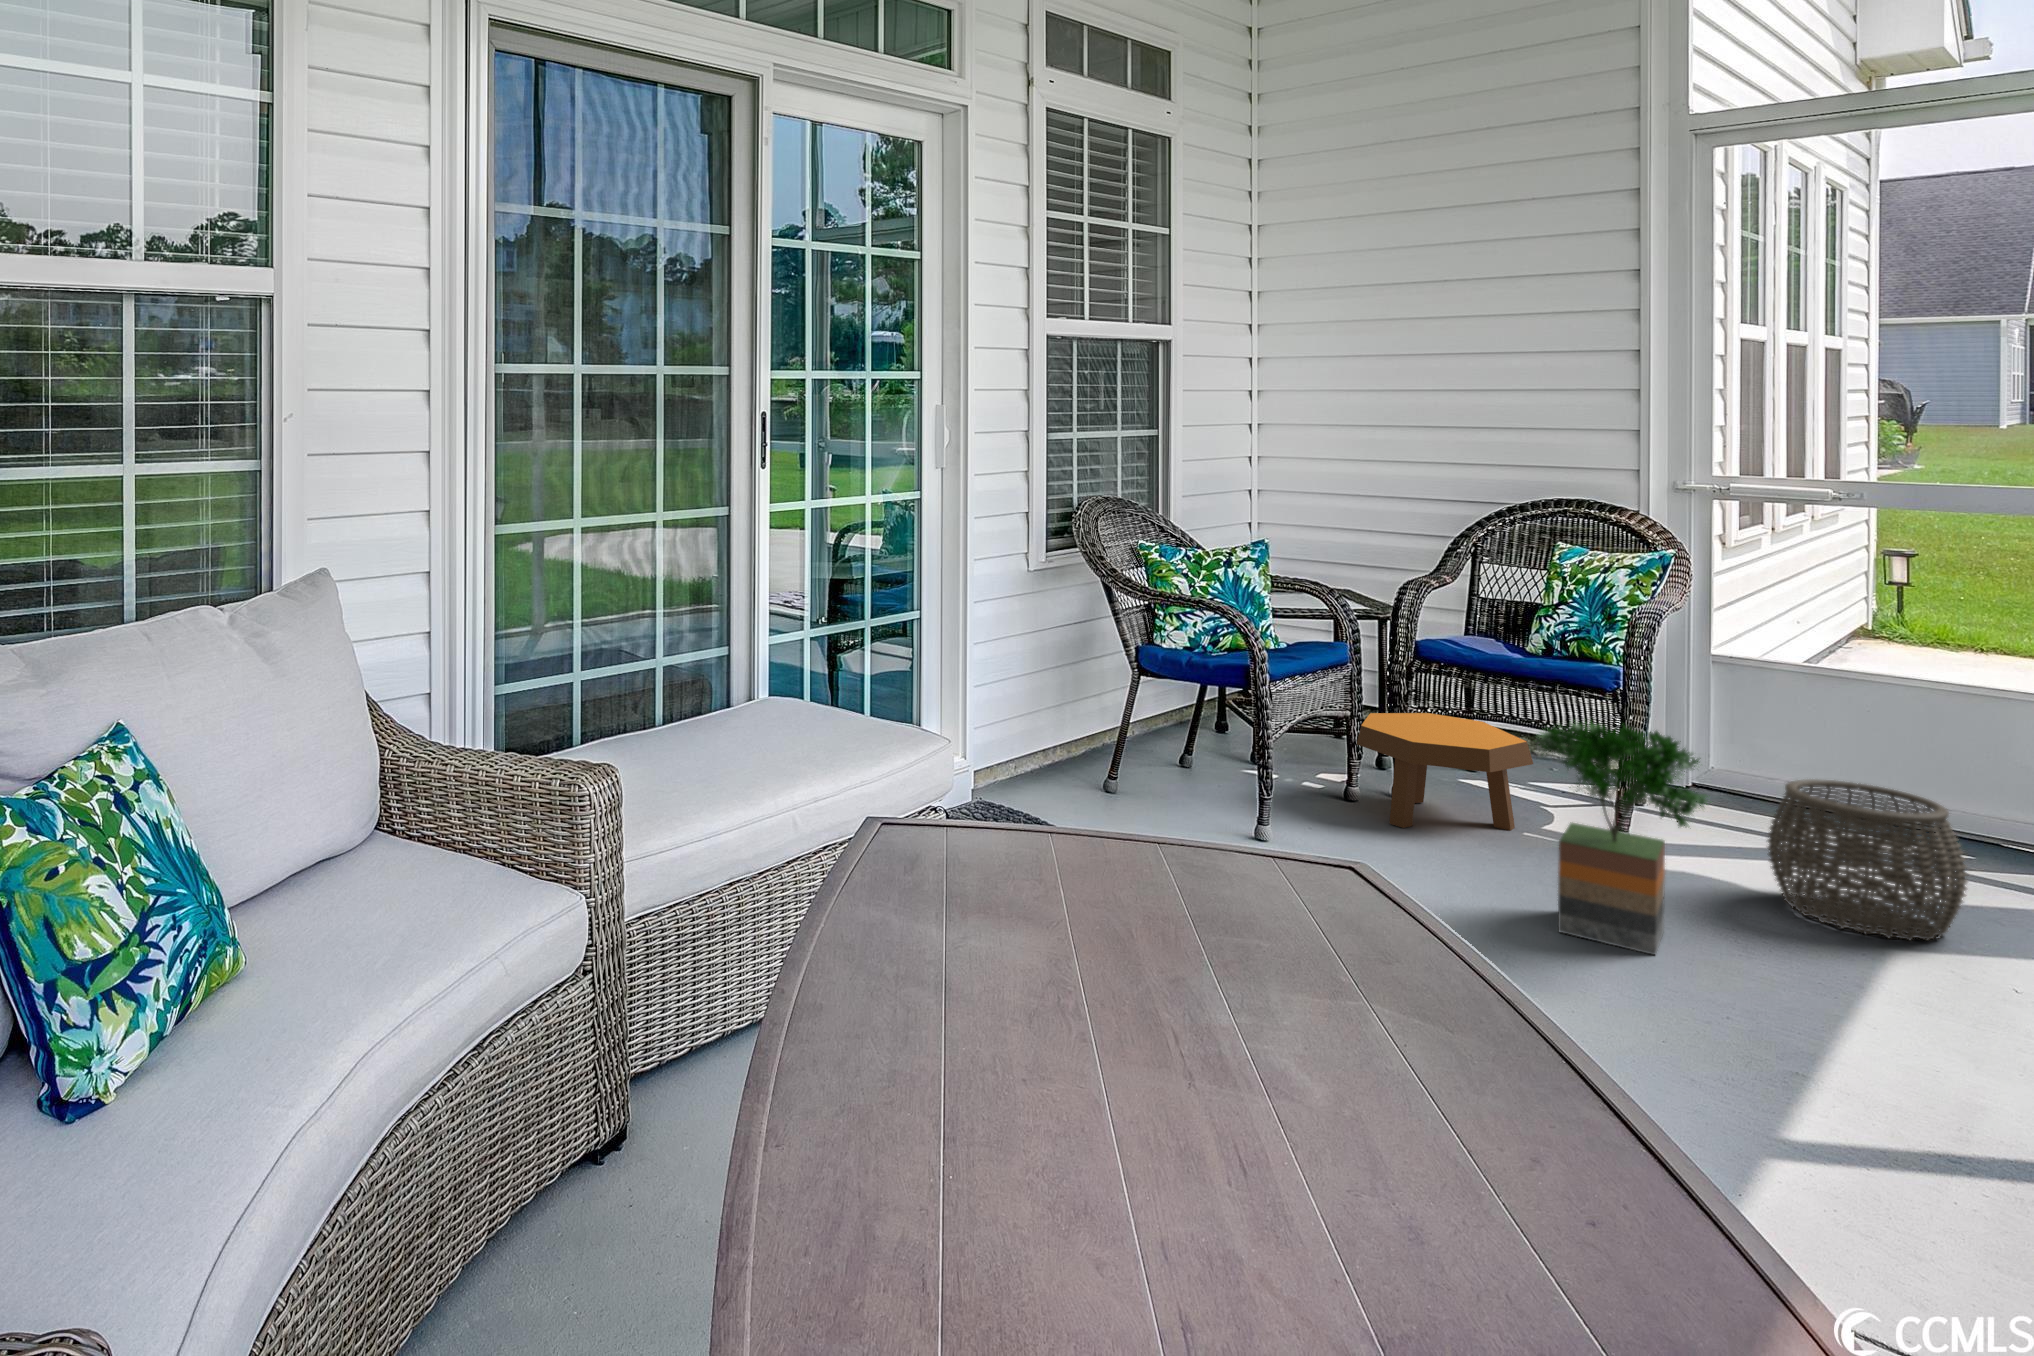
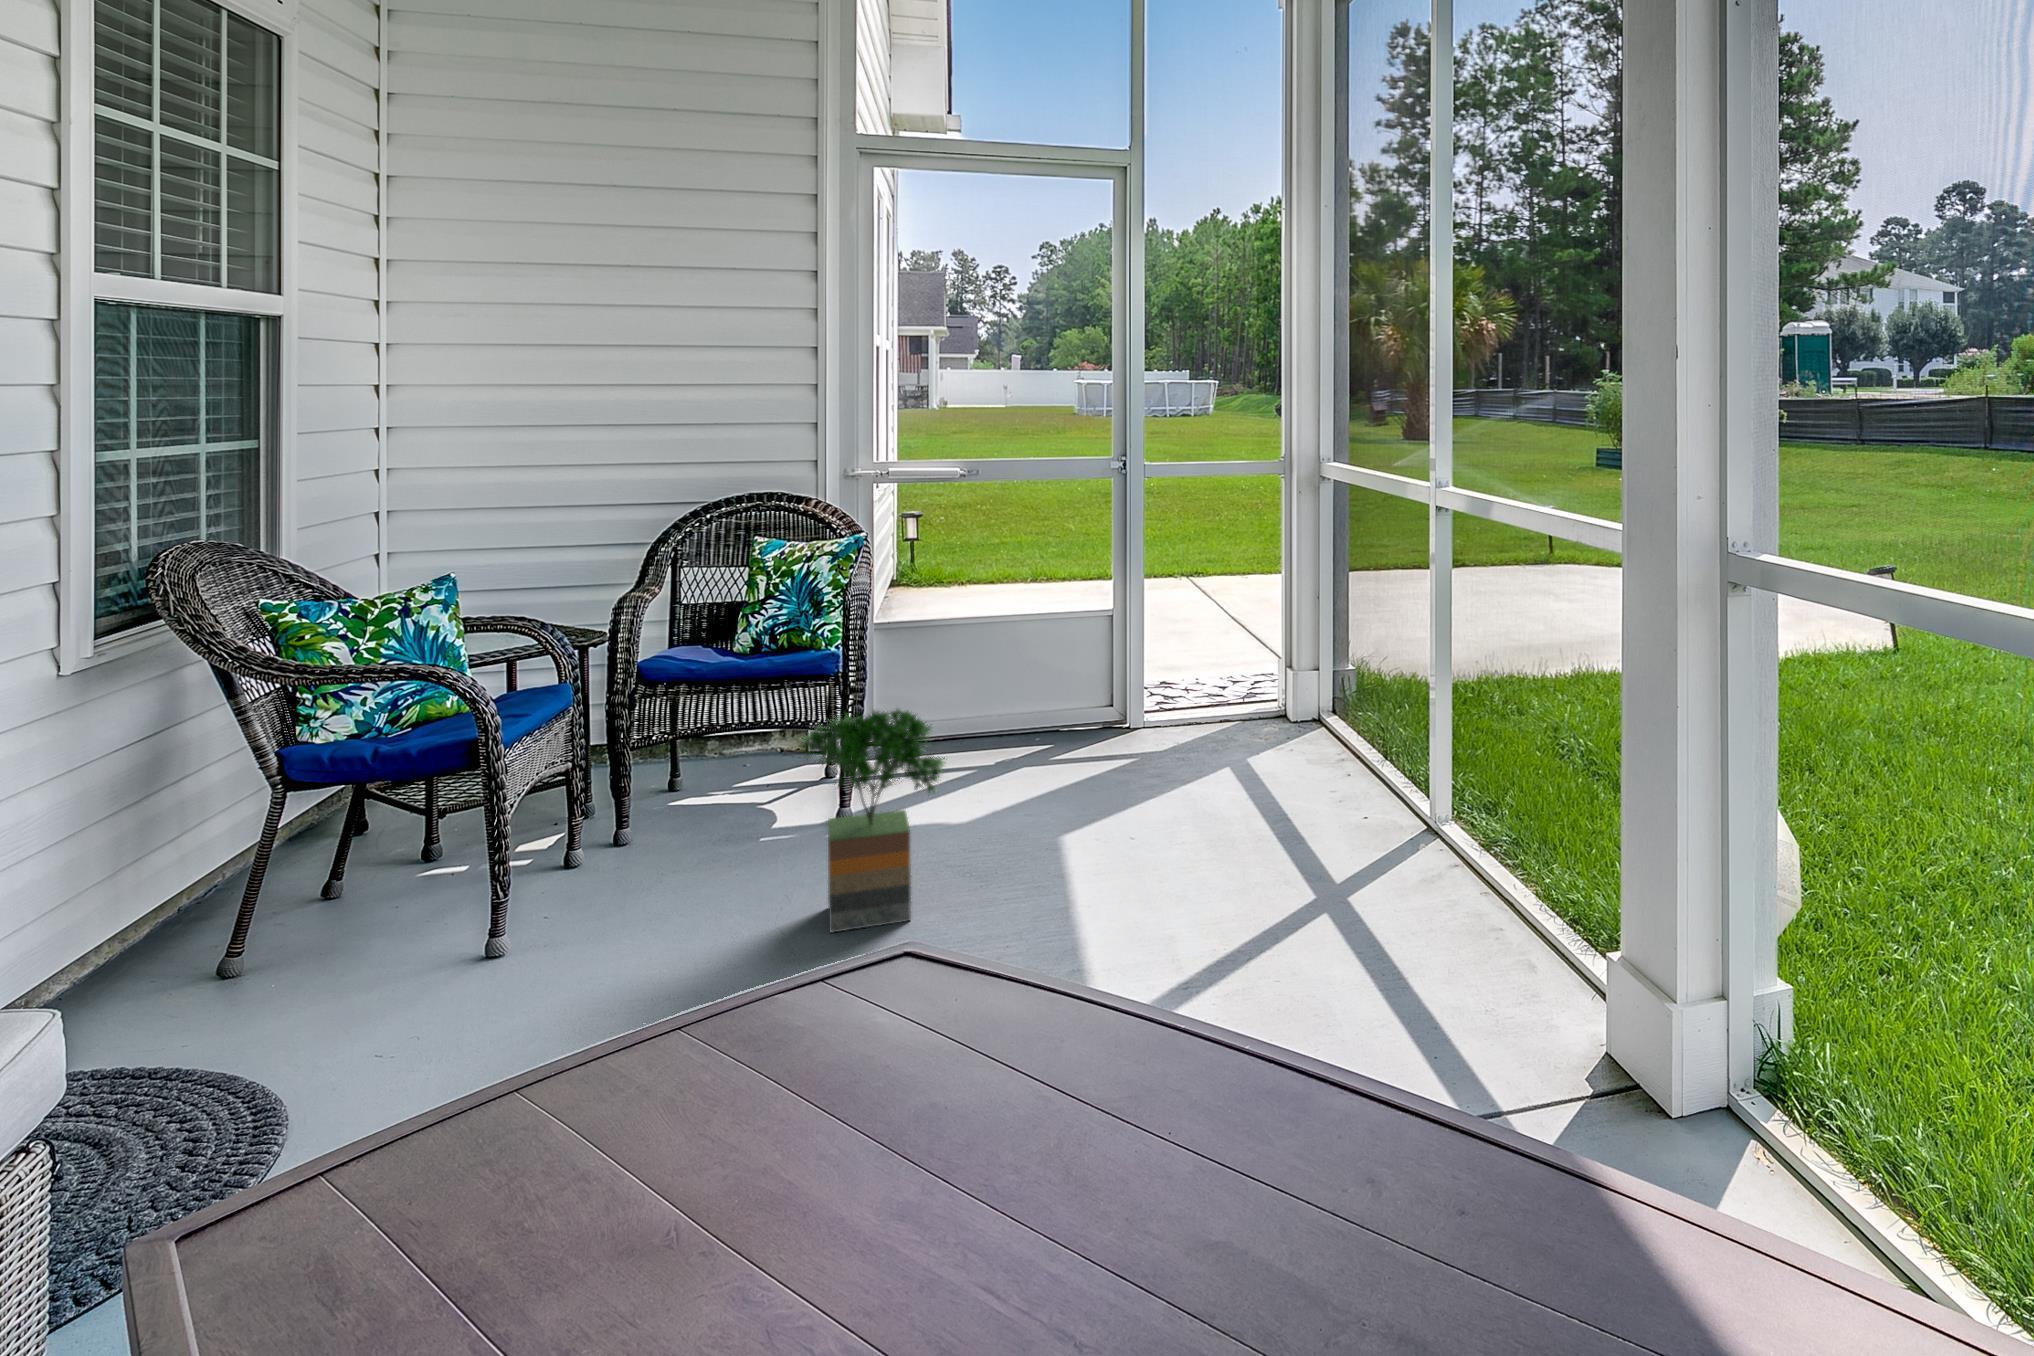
footstool: present [1357,713,1533,831] -> none [579,738,761,880]
woven basket: present [1767,779,1968,940] -> none [958,713,1083,841]

